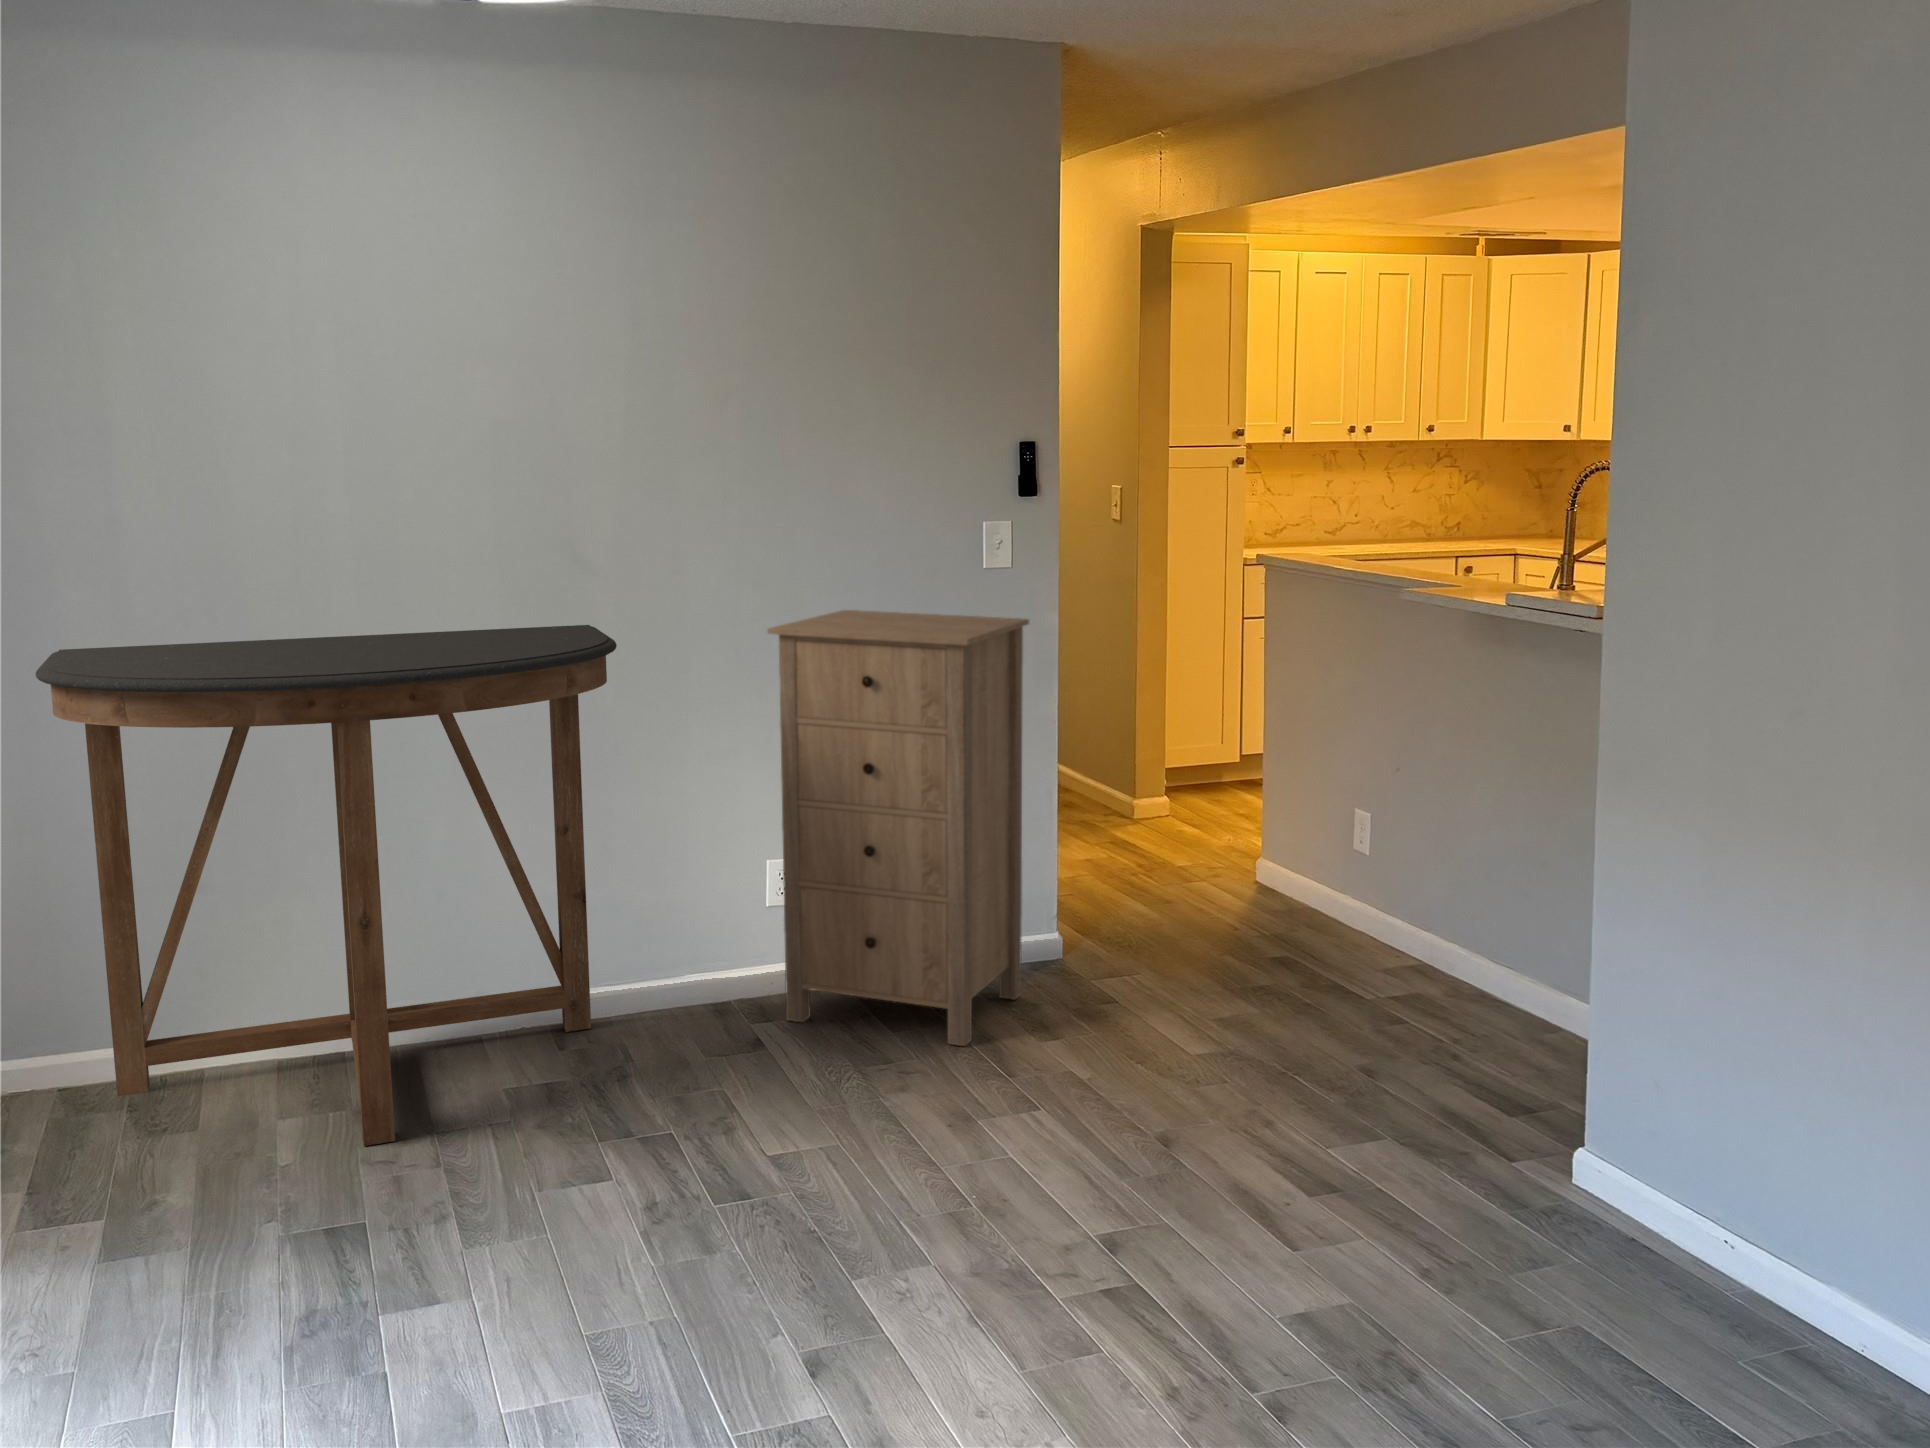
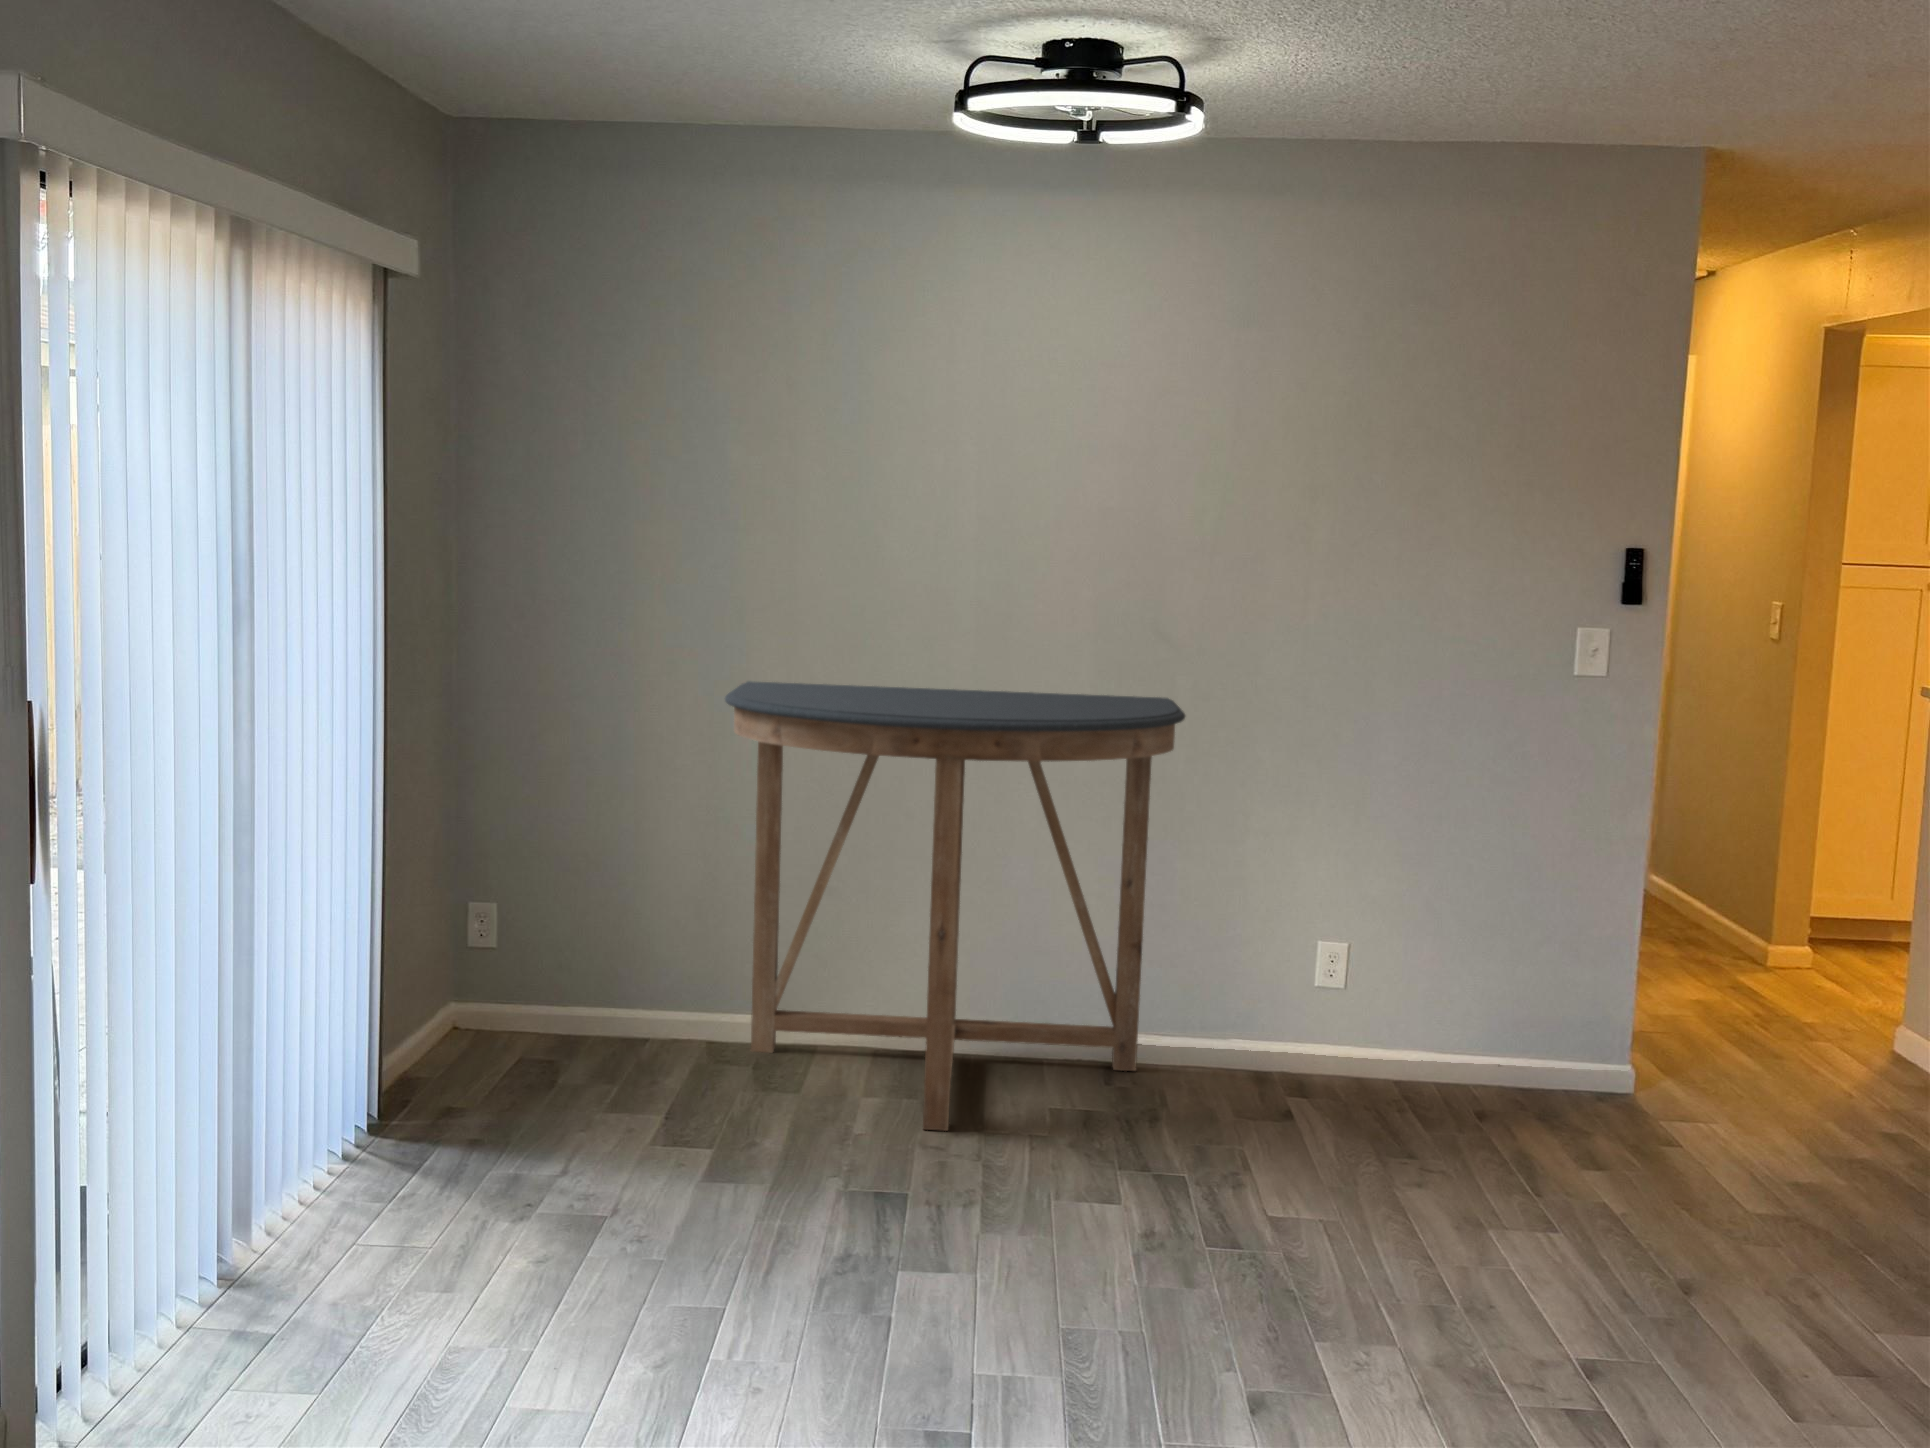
storage cabinet: present [767,610,1029,1046] -> none [1320,705,1613,1158]

